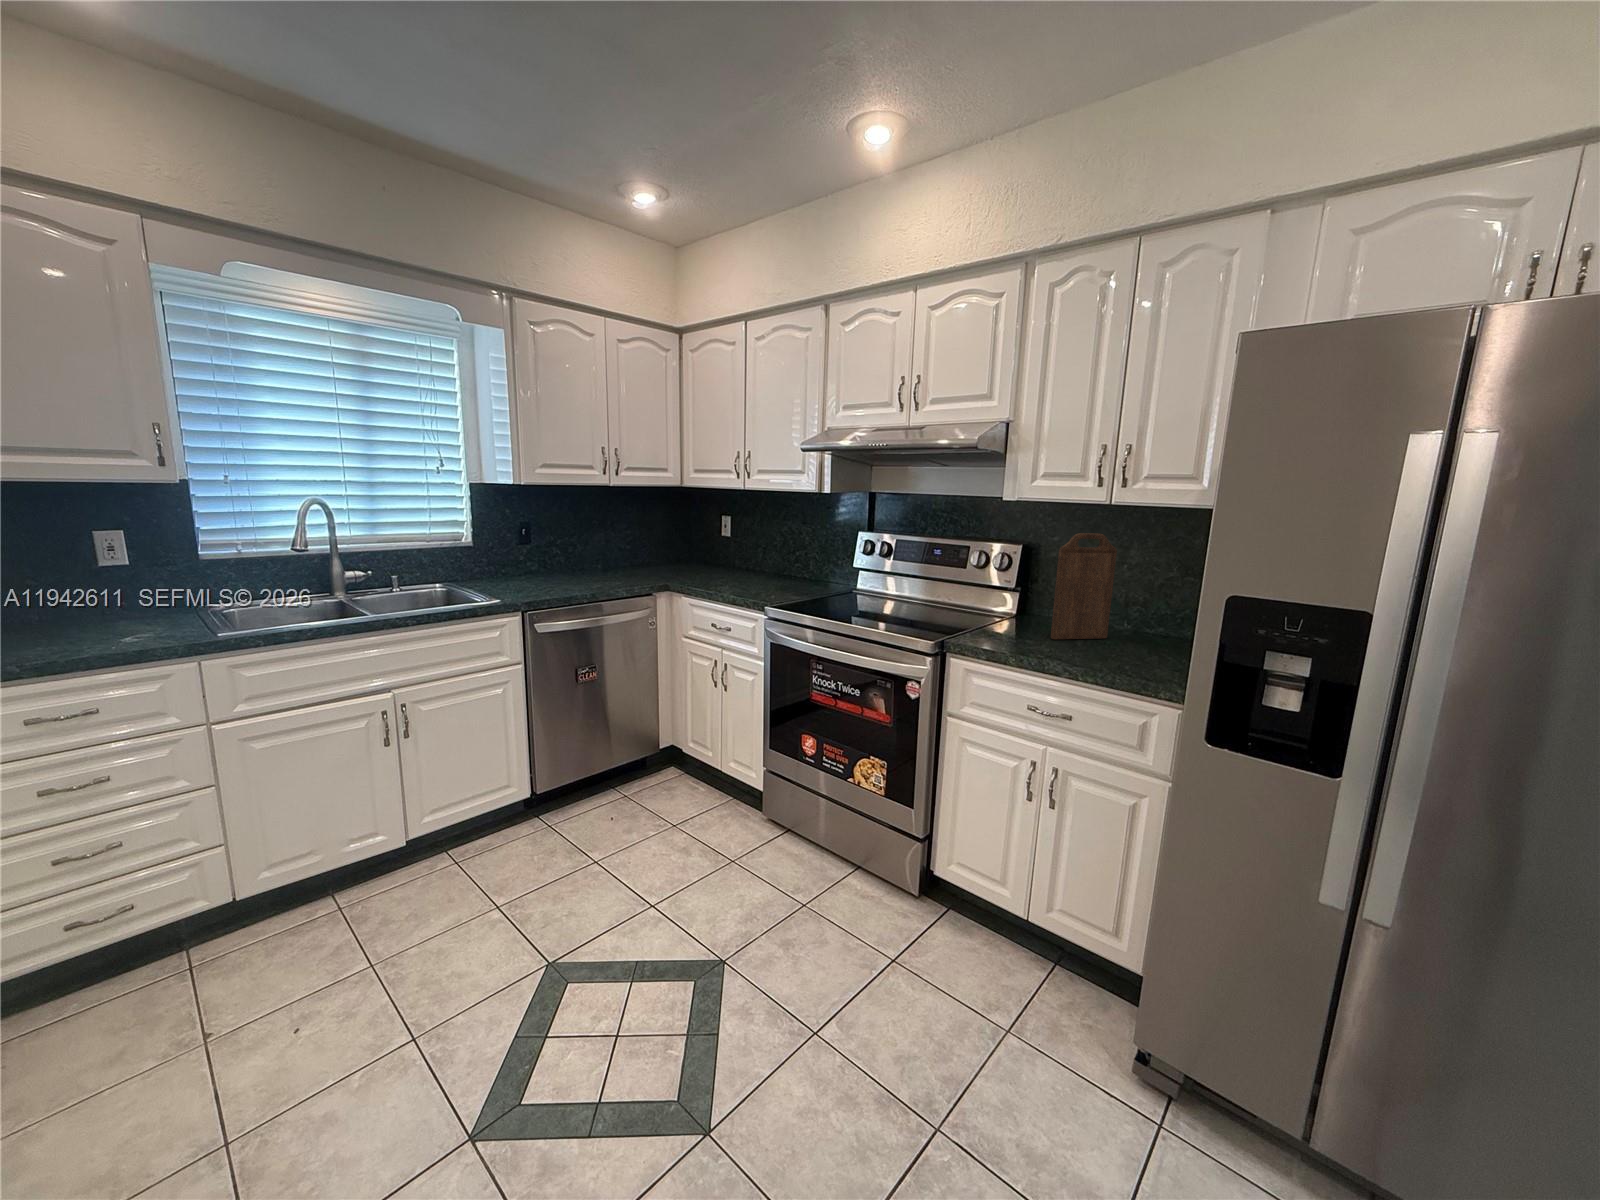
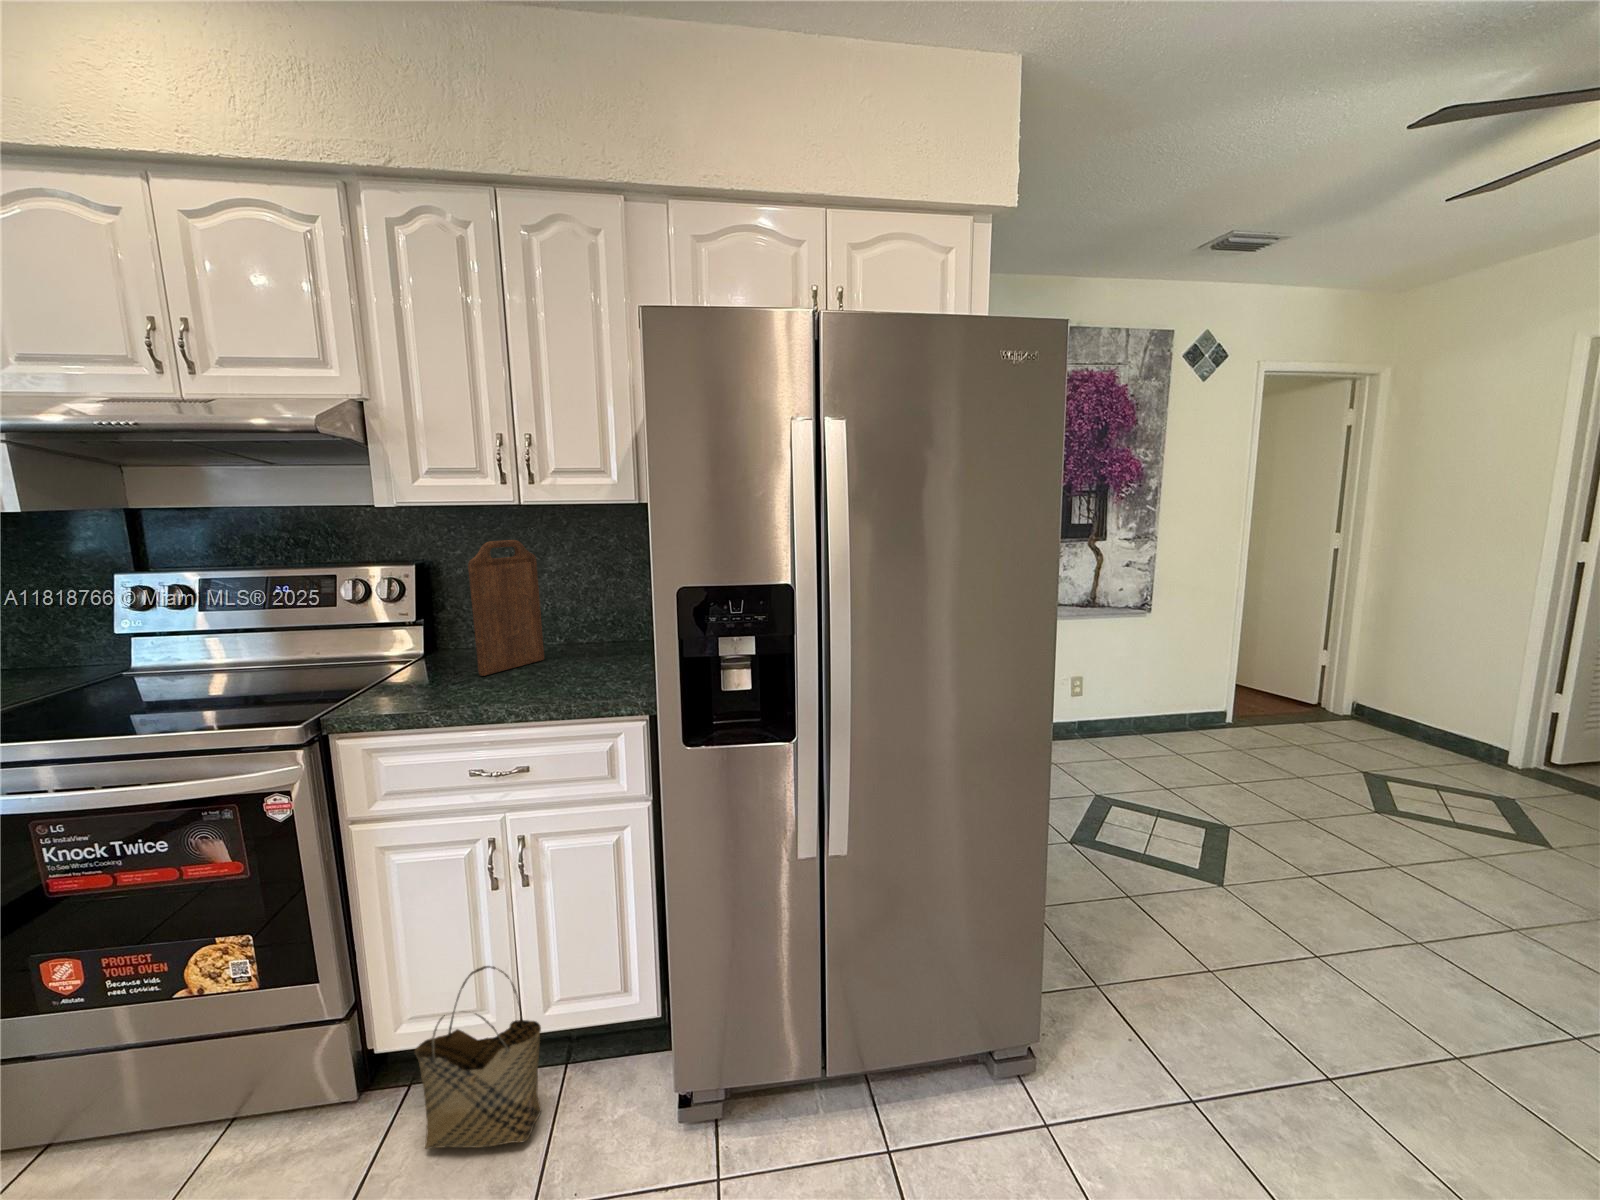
woven basket: none [950,851,1040,990] -> present [415,966,541,1149]

